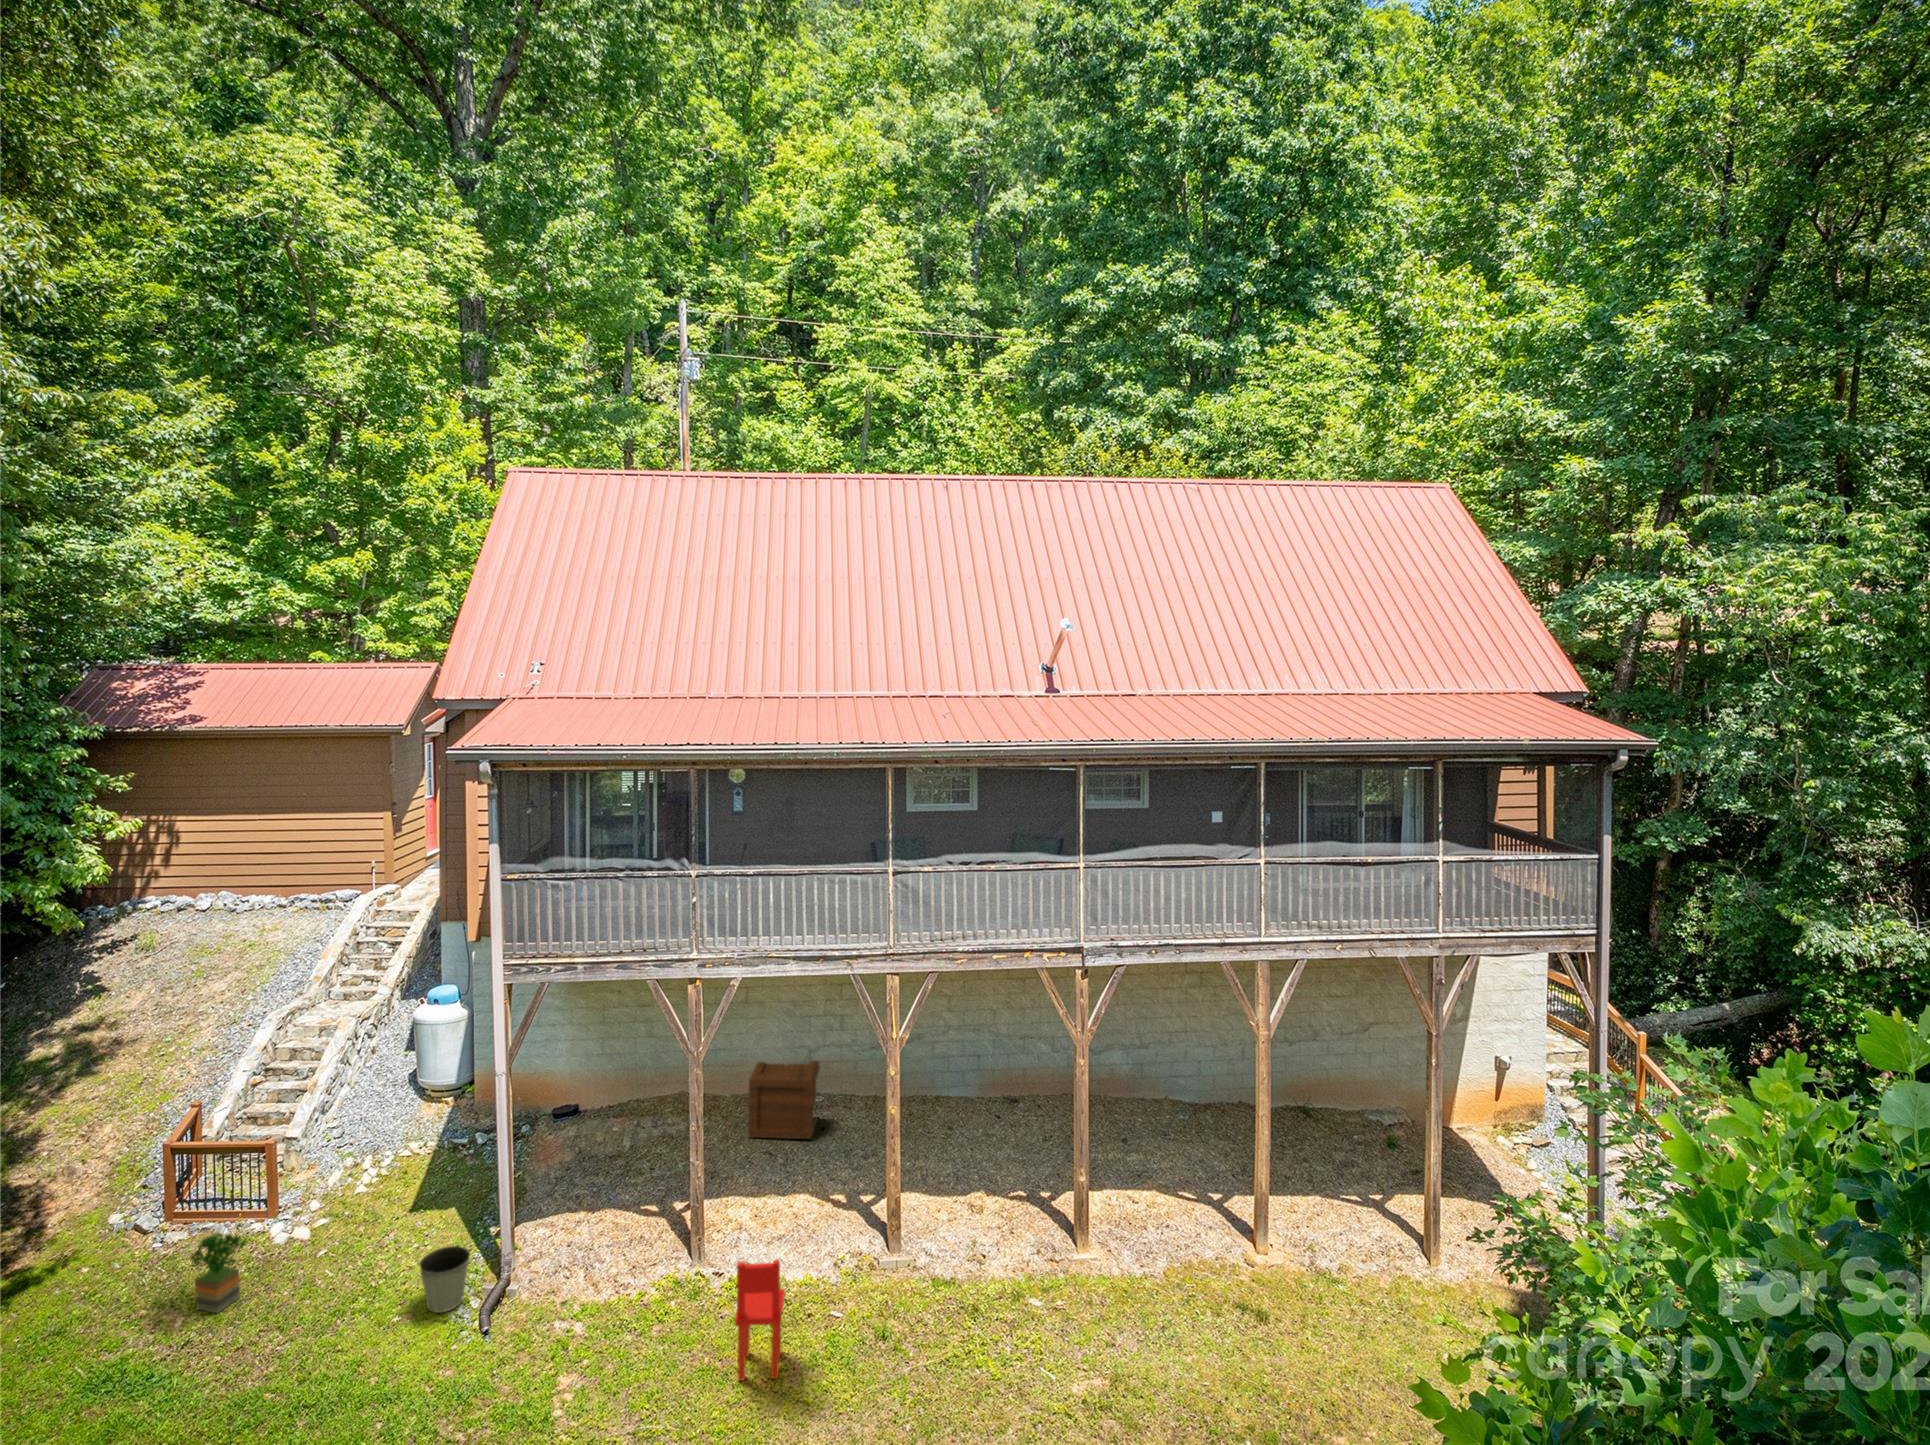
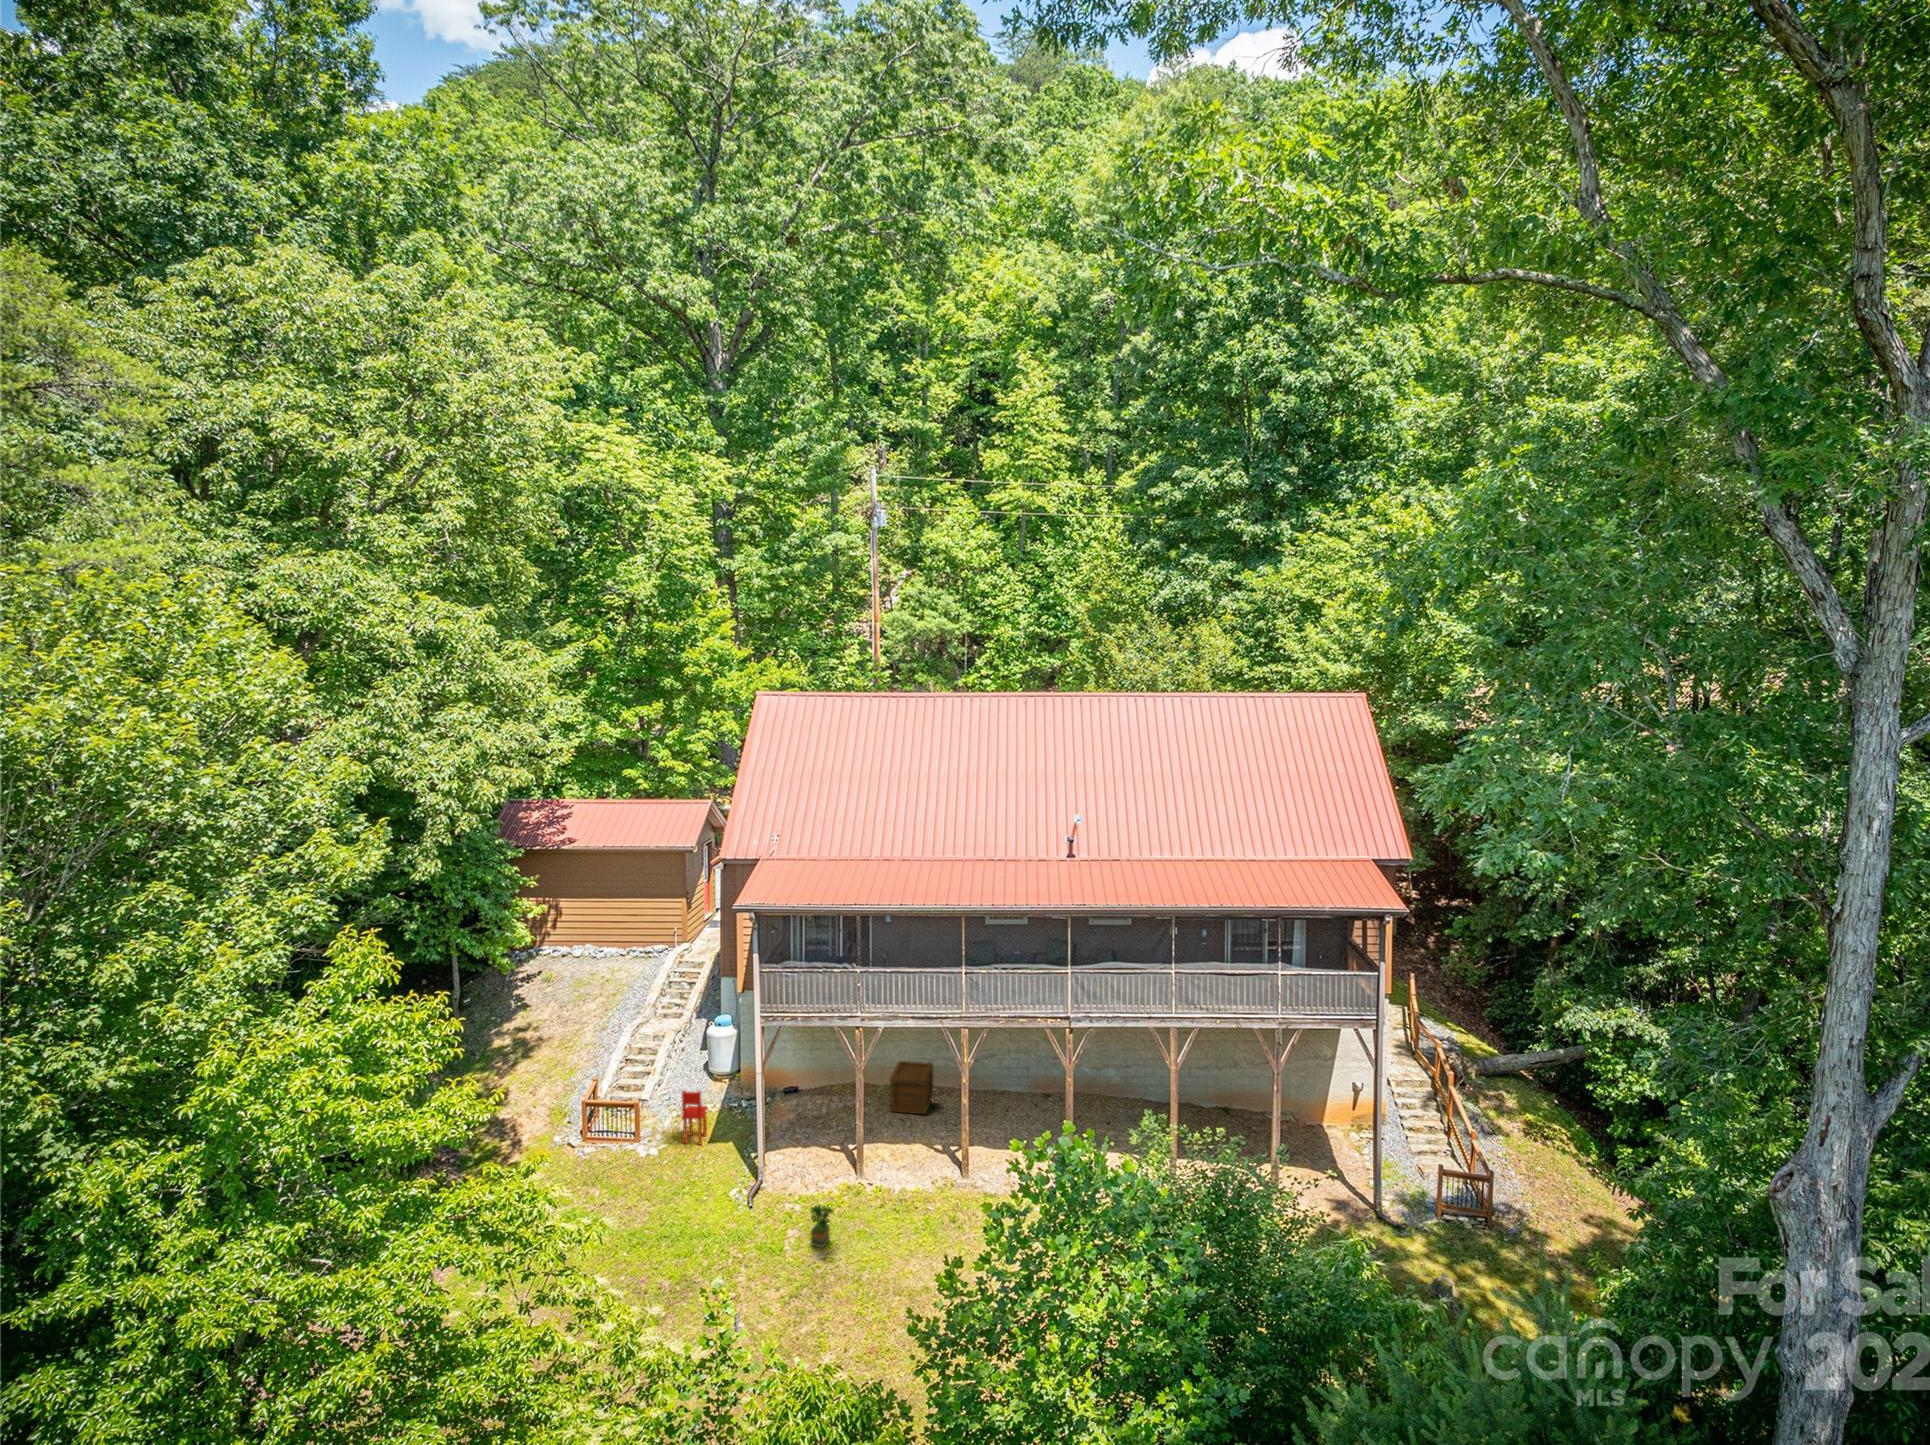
potted tree: present [192,1234,247,1313] -> present [811,1205,833,1248]
bucket: present [418,1244,470,1313] -> none [720,1162,745,1197]
chair: present [735,1260,785,1380] -> present [681,1091,708,1144]

